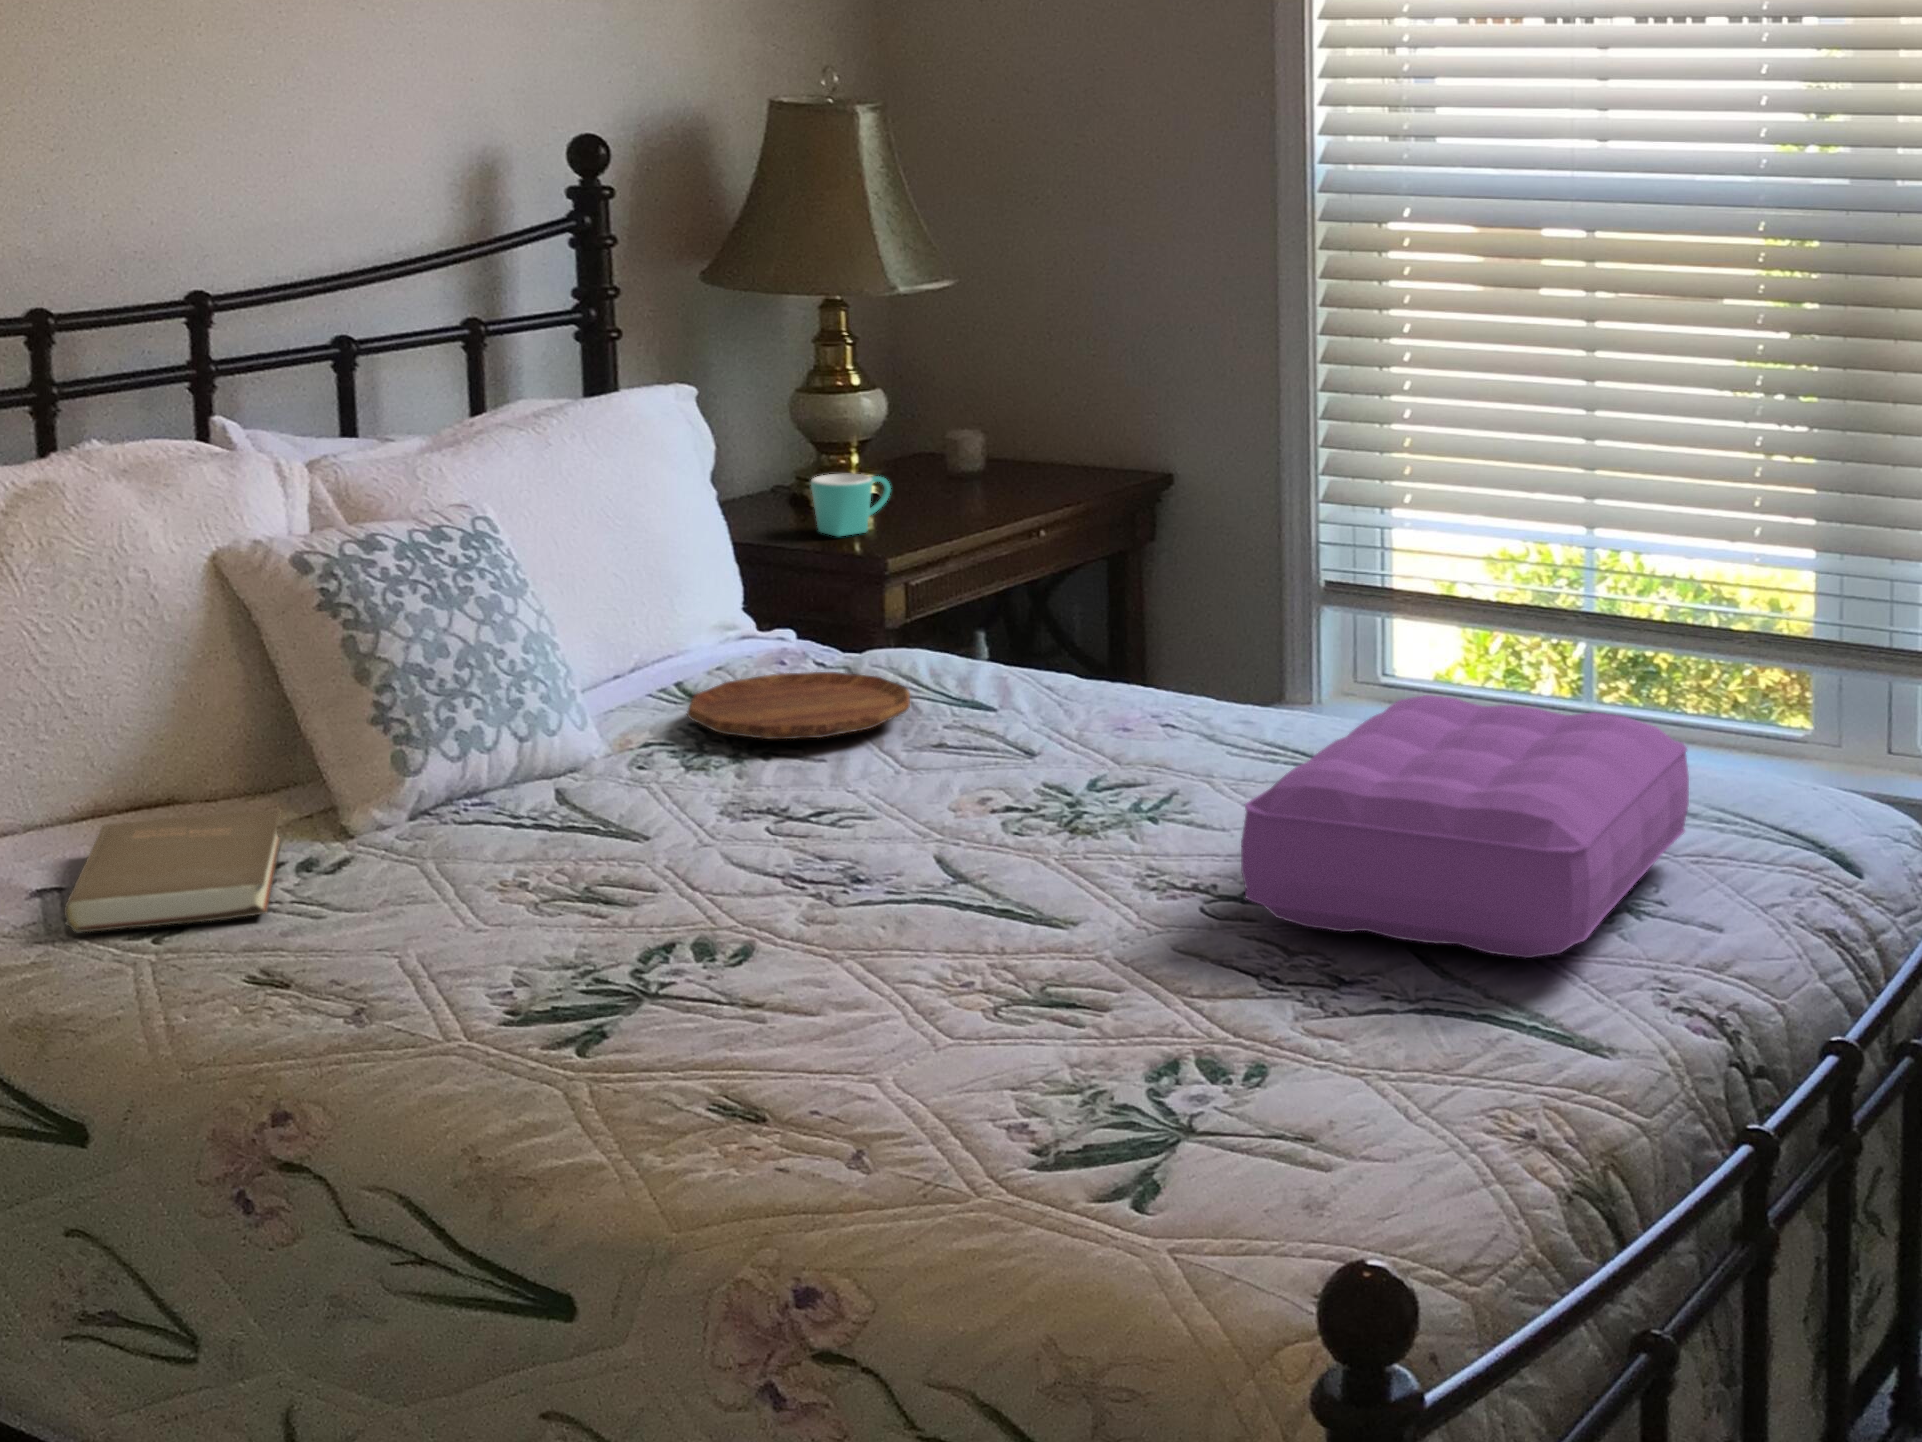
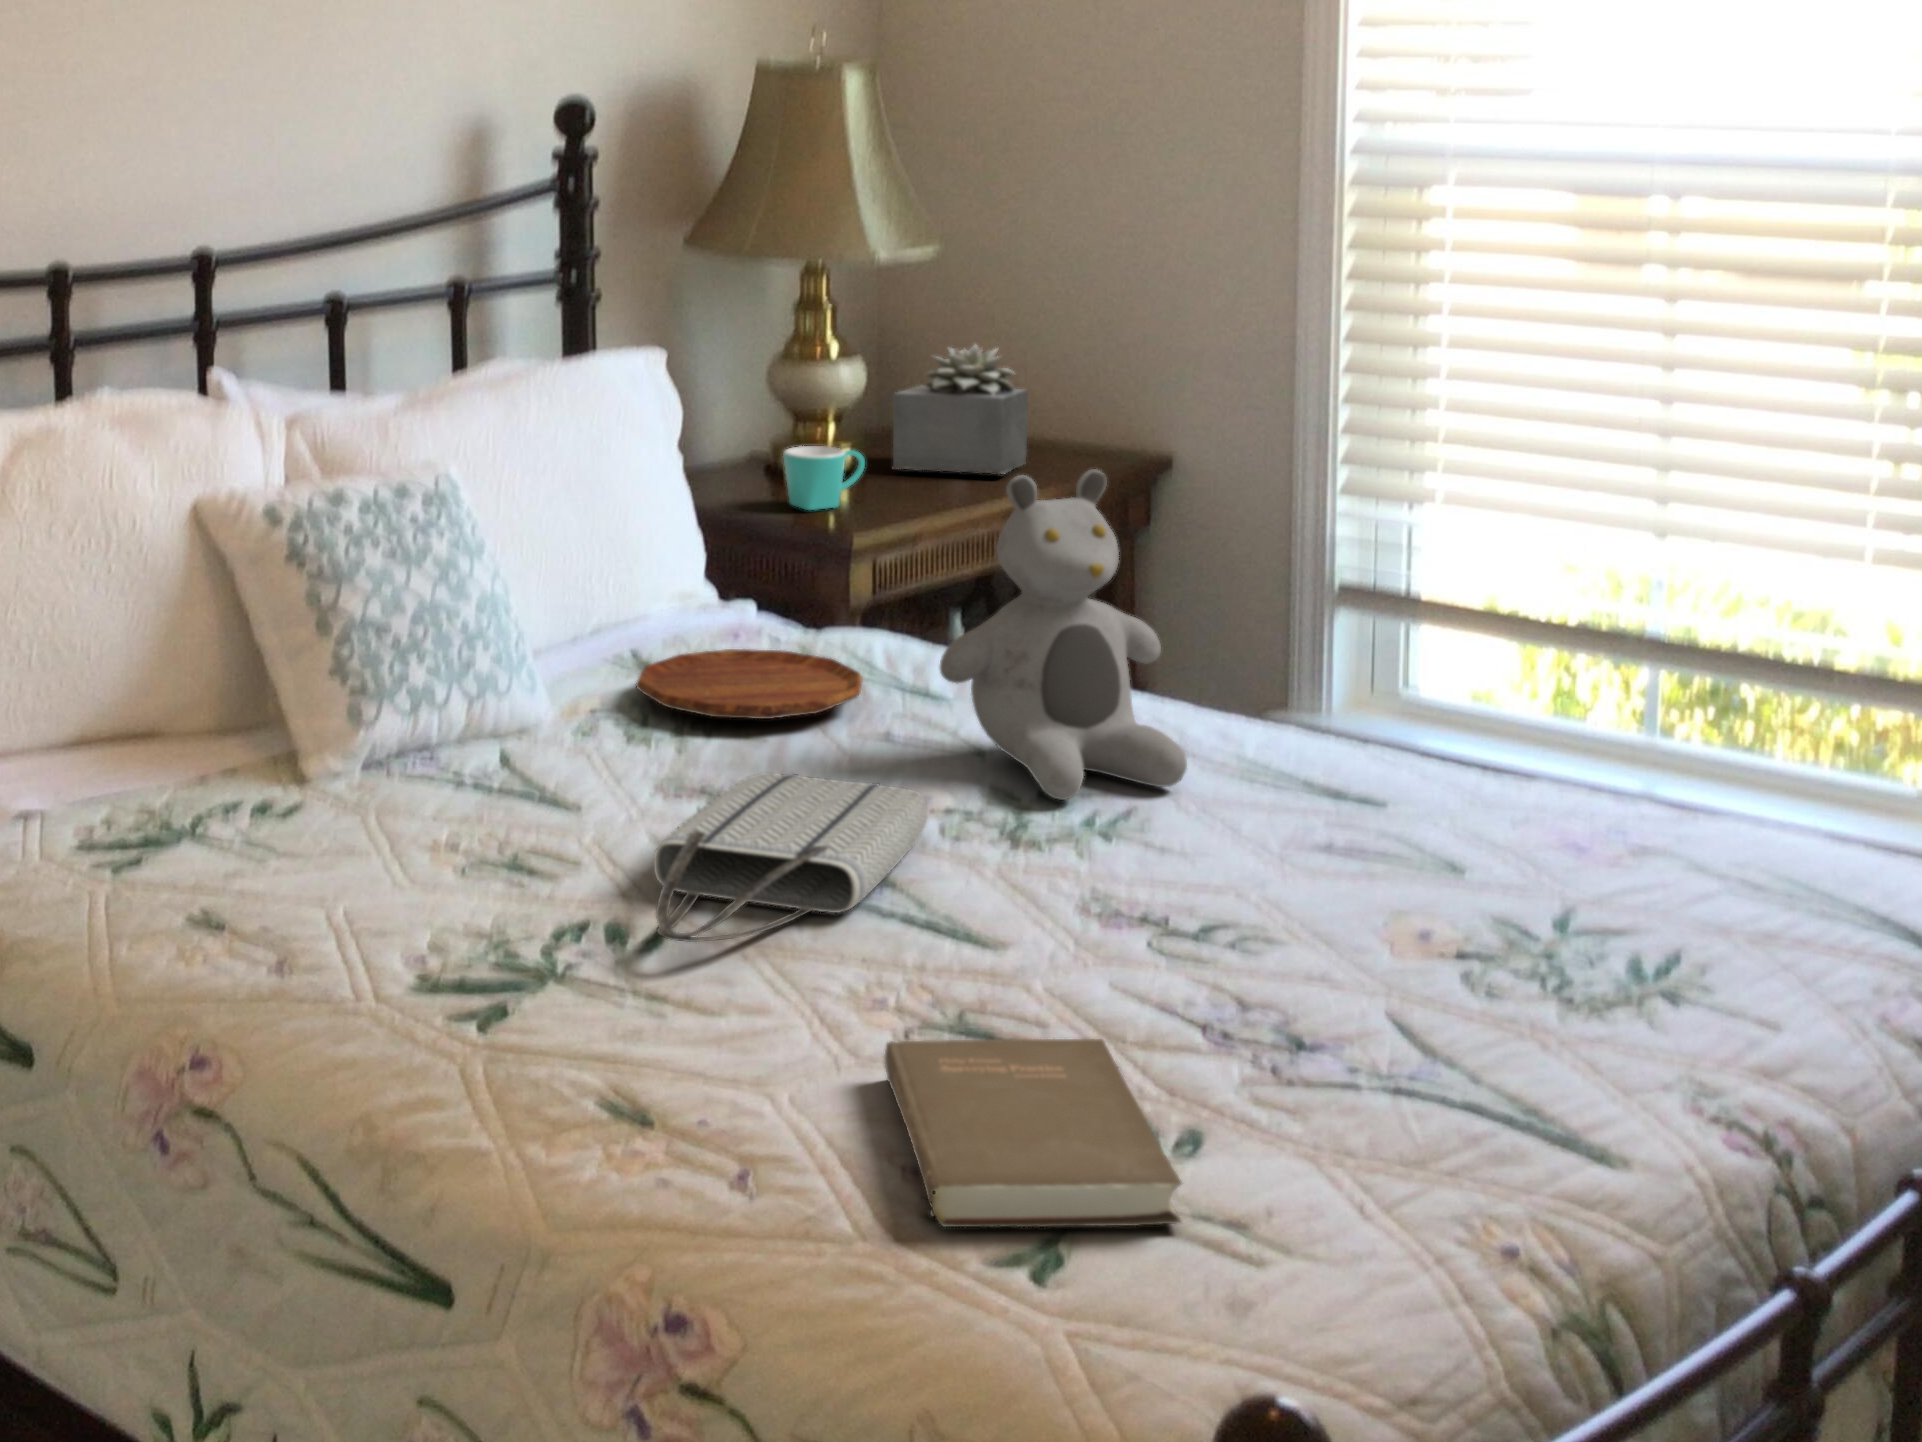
succulent plant: none [913,369,1042,494] -> present [893,344,1028,474]
teddy bear: none [989,482,1219,791] -> present [940,469,1187,800]
pillow: present [1241,695,1689,958] -> none [1192,724,1744,1037]
tote bag: none [732,785,989,948] -> present [654,773,928,942]
book: present [64,810,281,932] -> present [884,1039,1182,1227]

